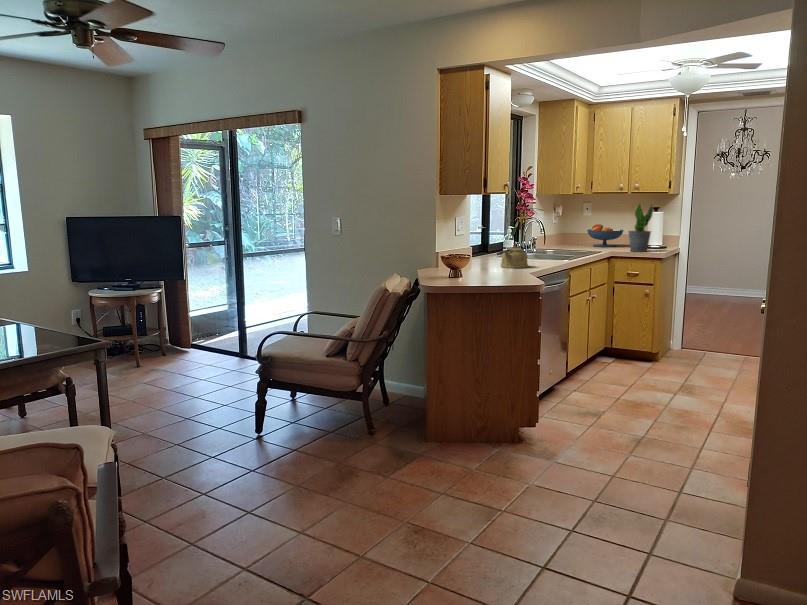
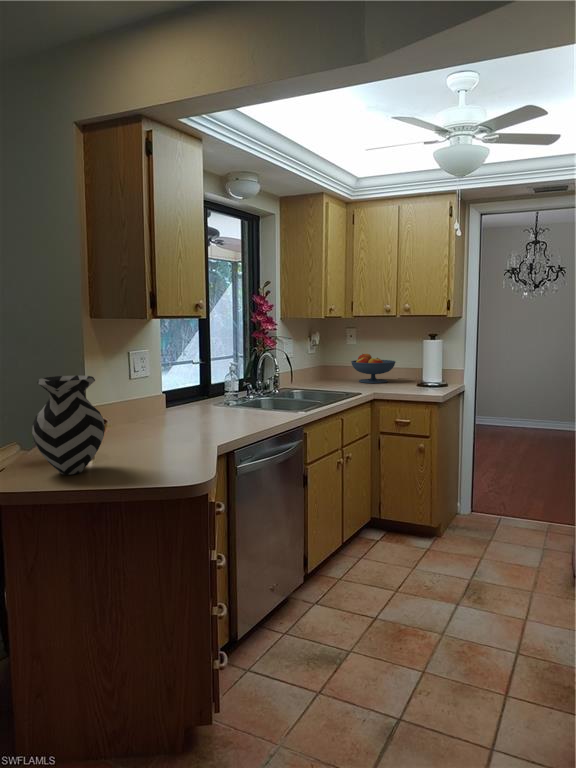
potted plant: present [628,204,653,252] -> none [396,328,426,393]
vase: none [439,225,478,280] -> present [32,375,105,475]
kettle: present [497,245,528,268] -> none [183,397,233,433]

